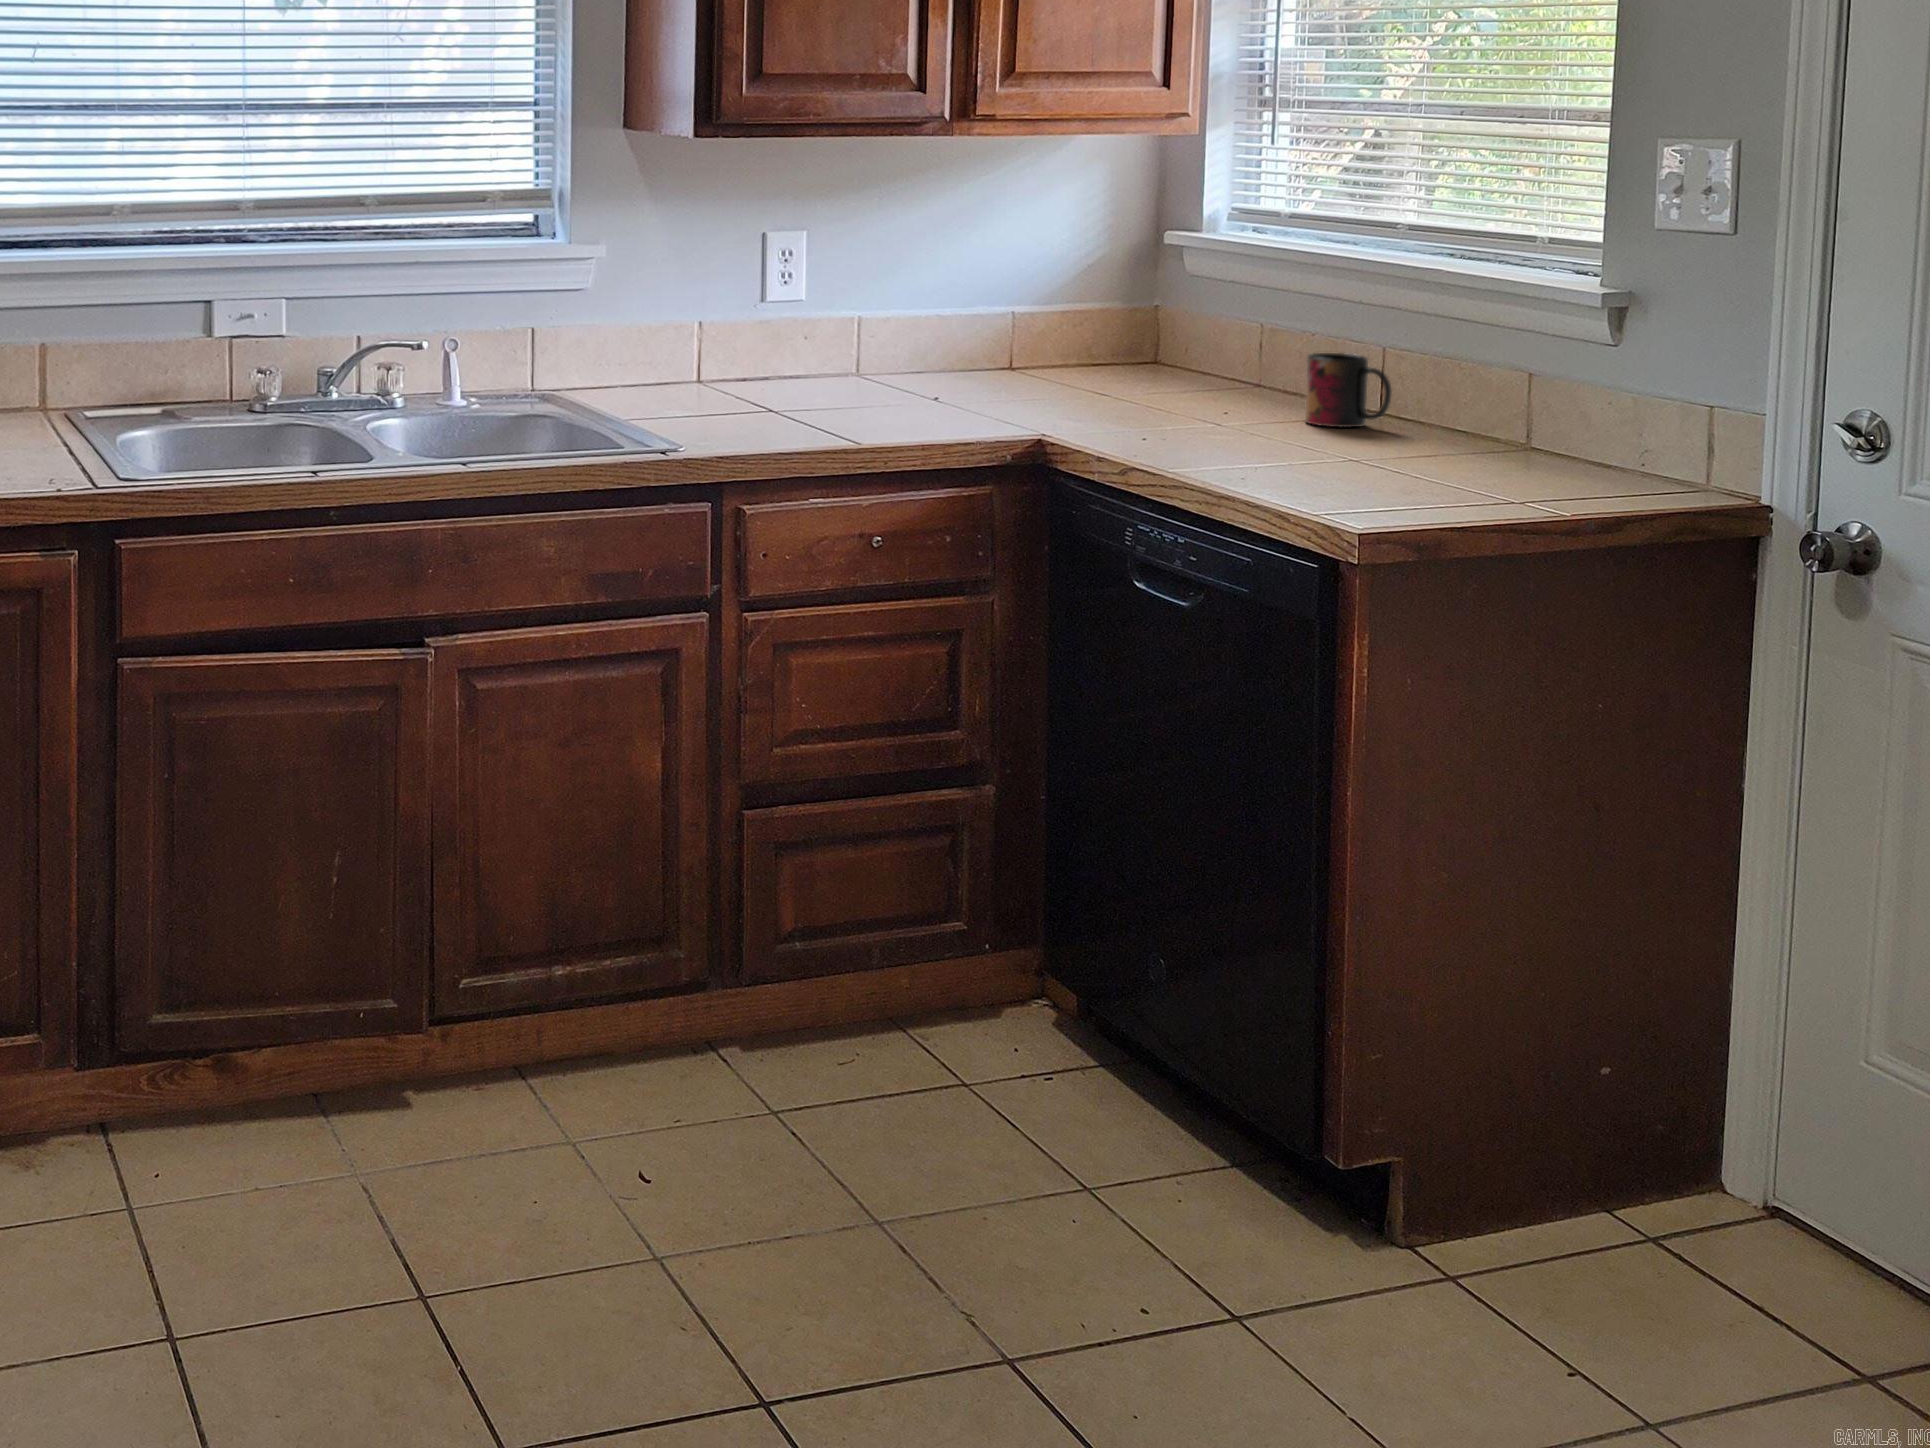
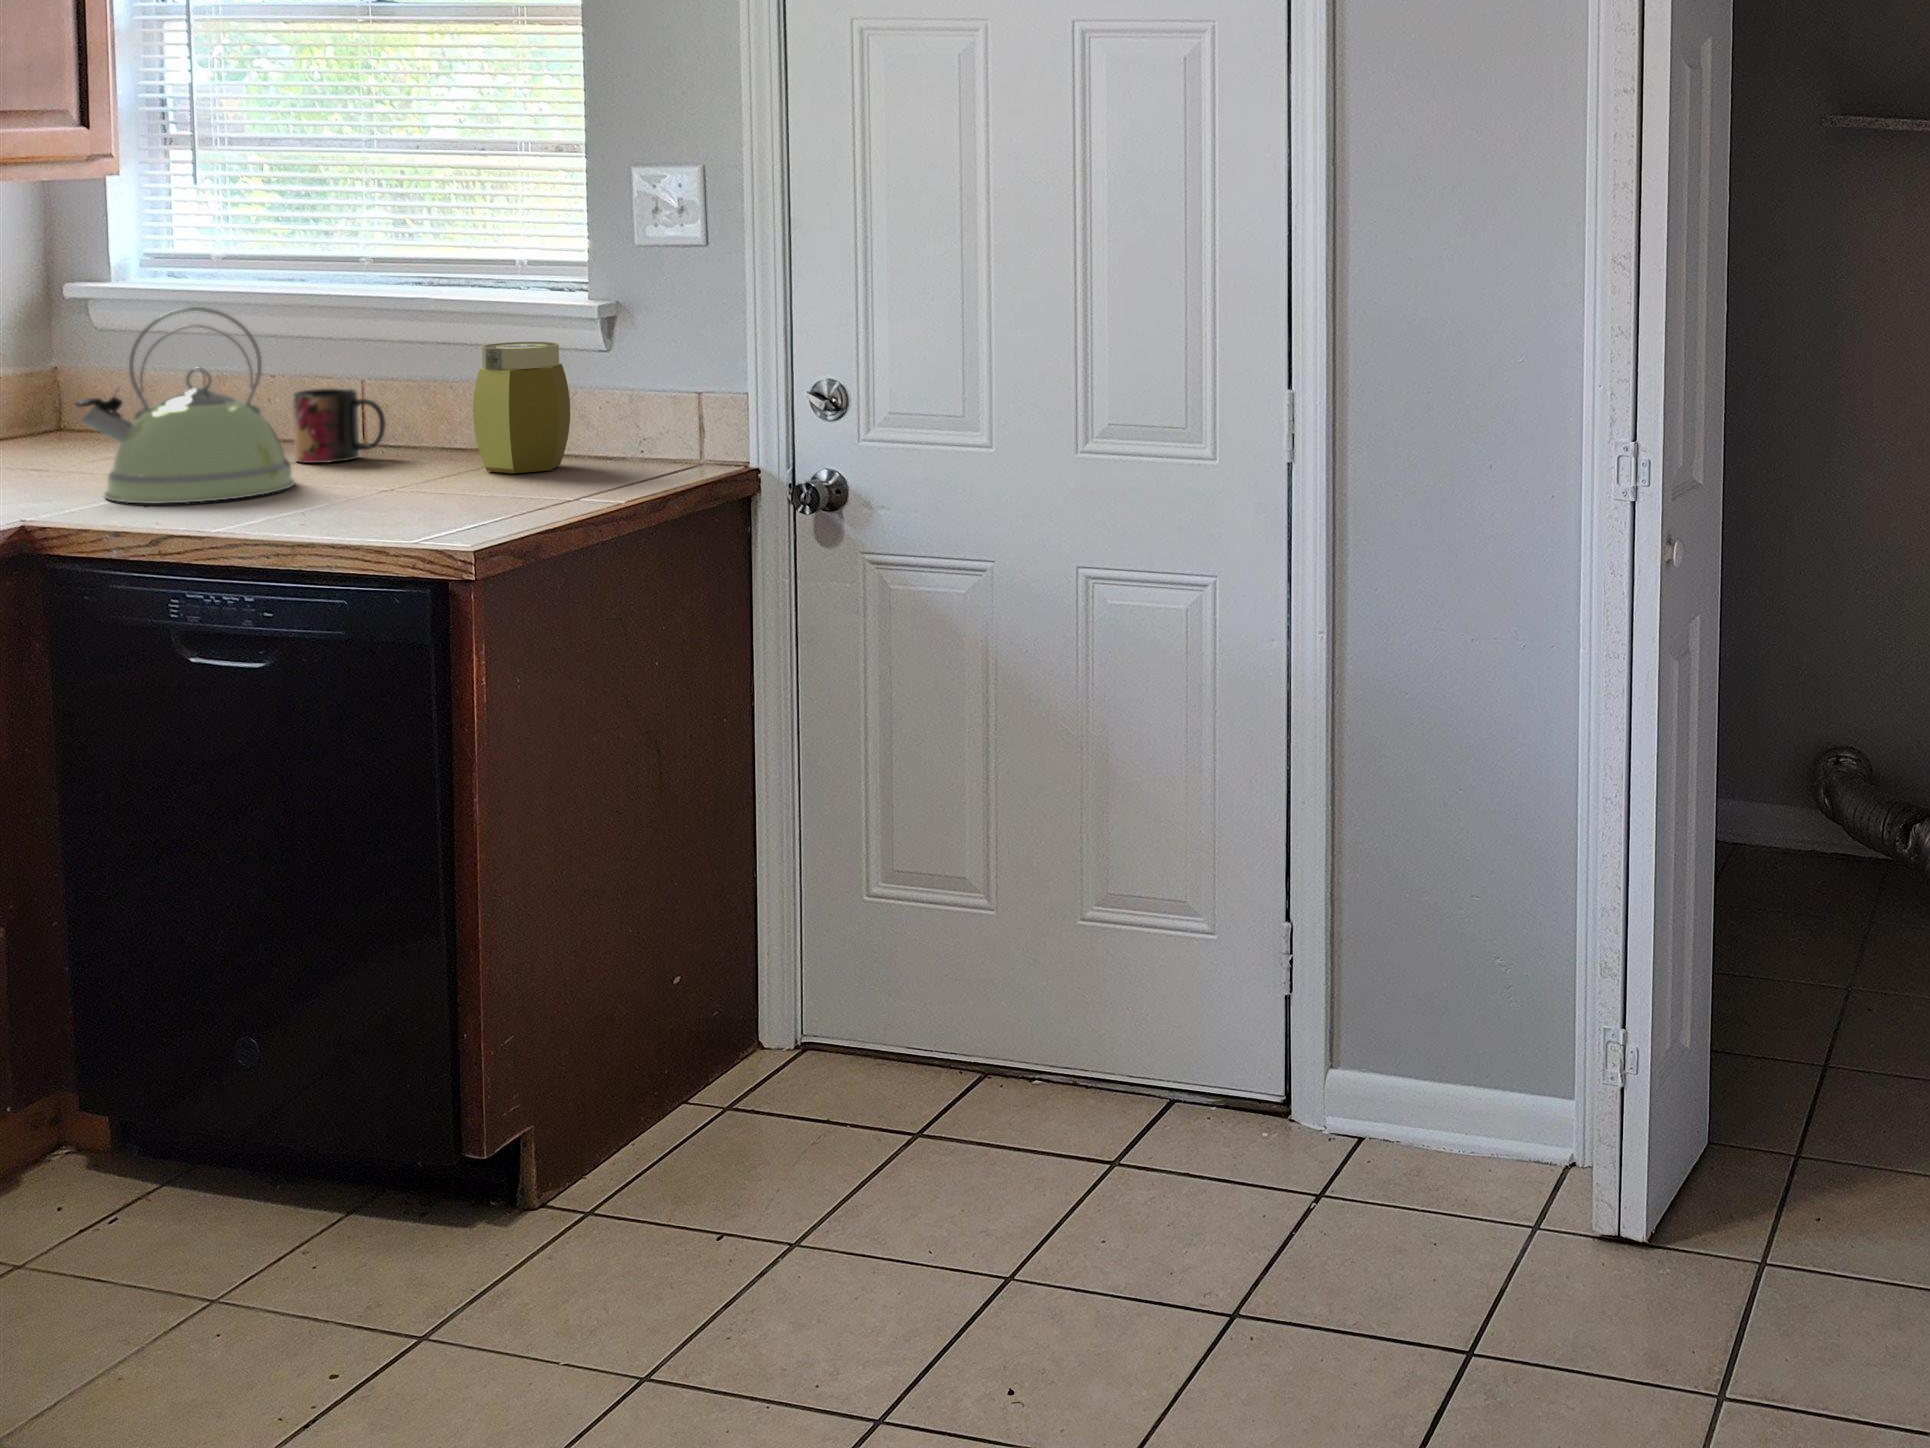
kettle: none [1101,263,1278,449] -> present [75,307,295,504]
jar: none [1456,324,1565,467] -> present [473,342,570,473]

